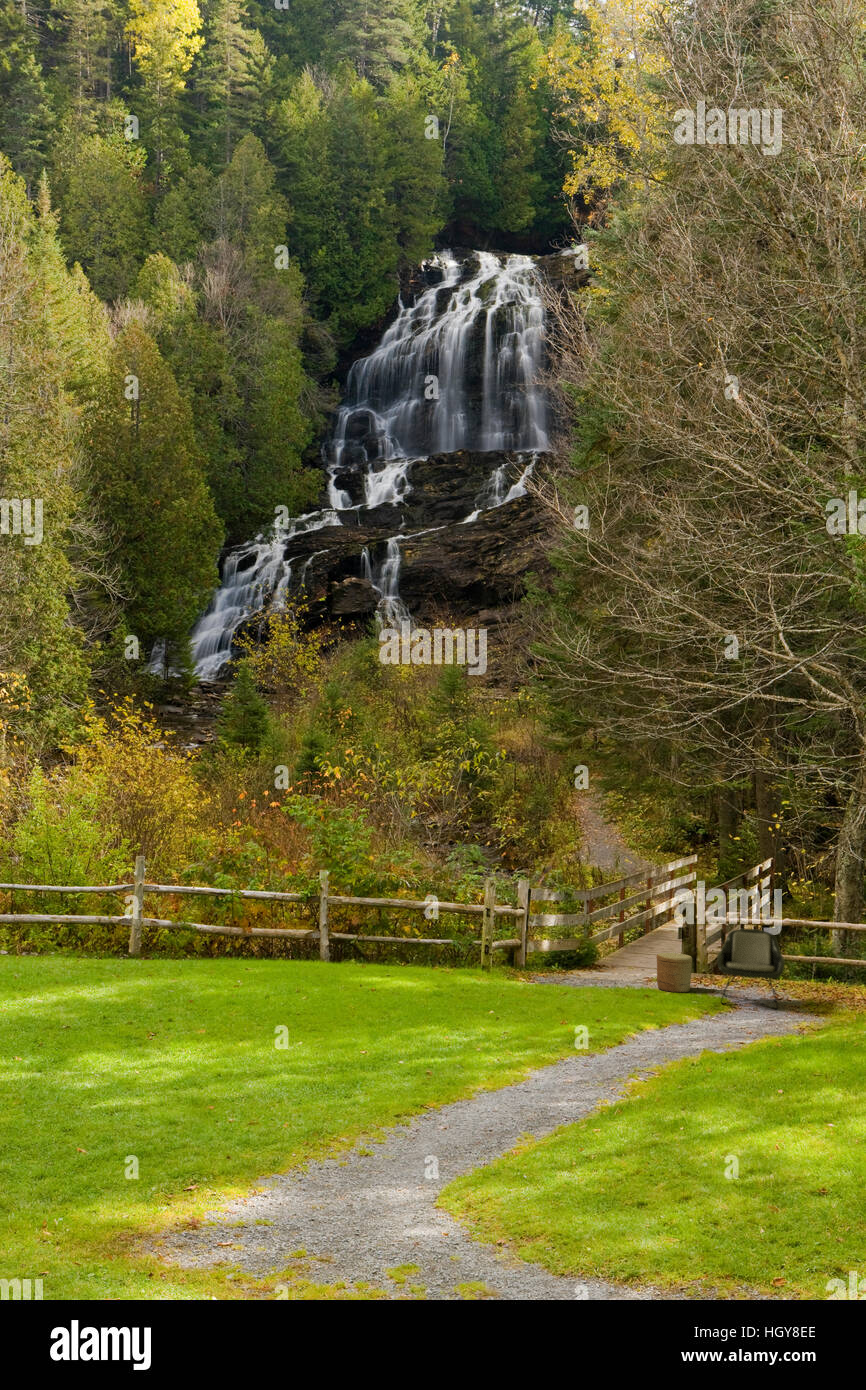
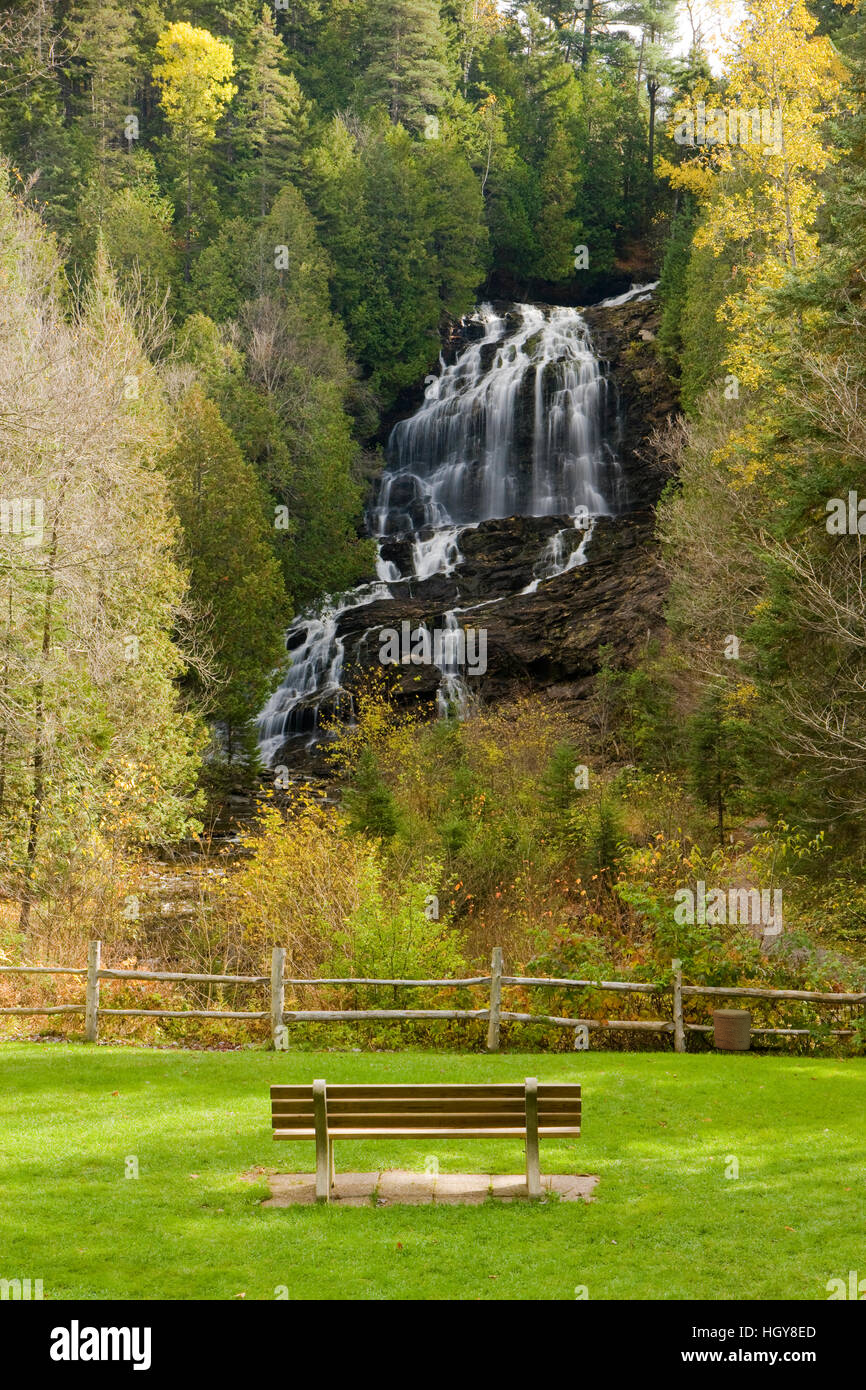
lounge chair: present [717,929,785,1010] -> none [775,980,846,1064]

